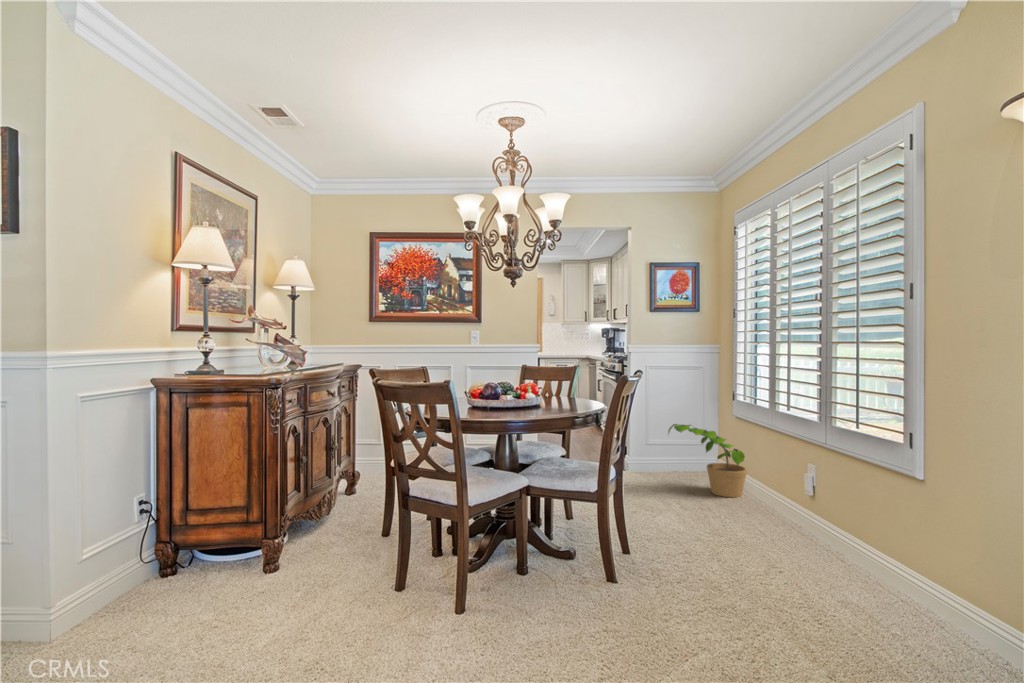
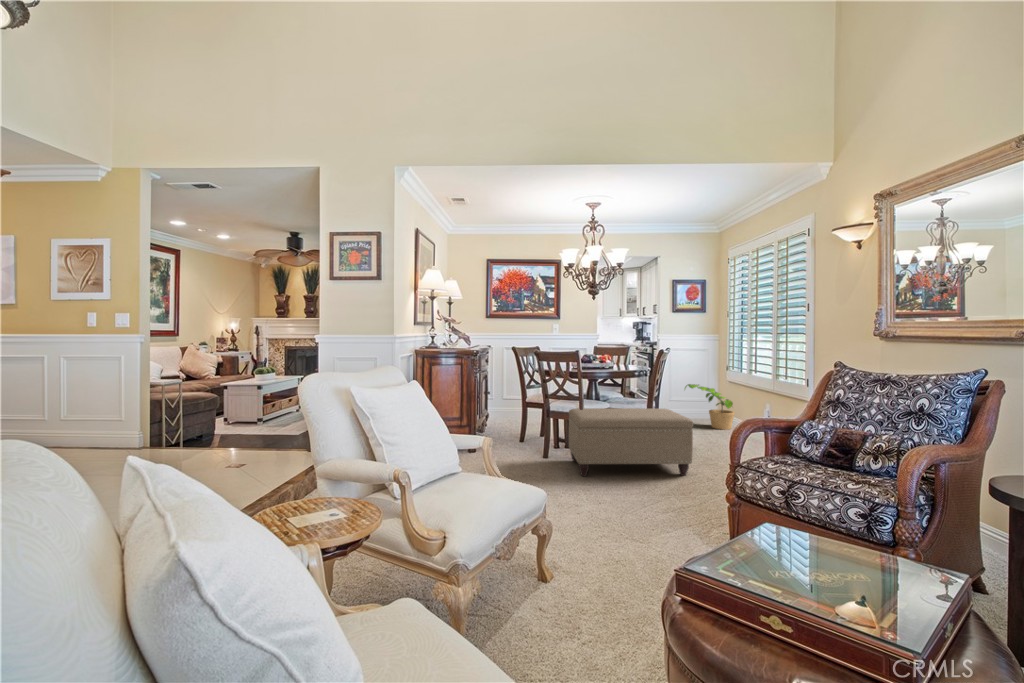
ottoman: none [437,490,684,657] -> present [569,408,693,476]

